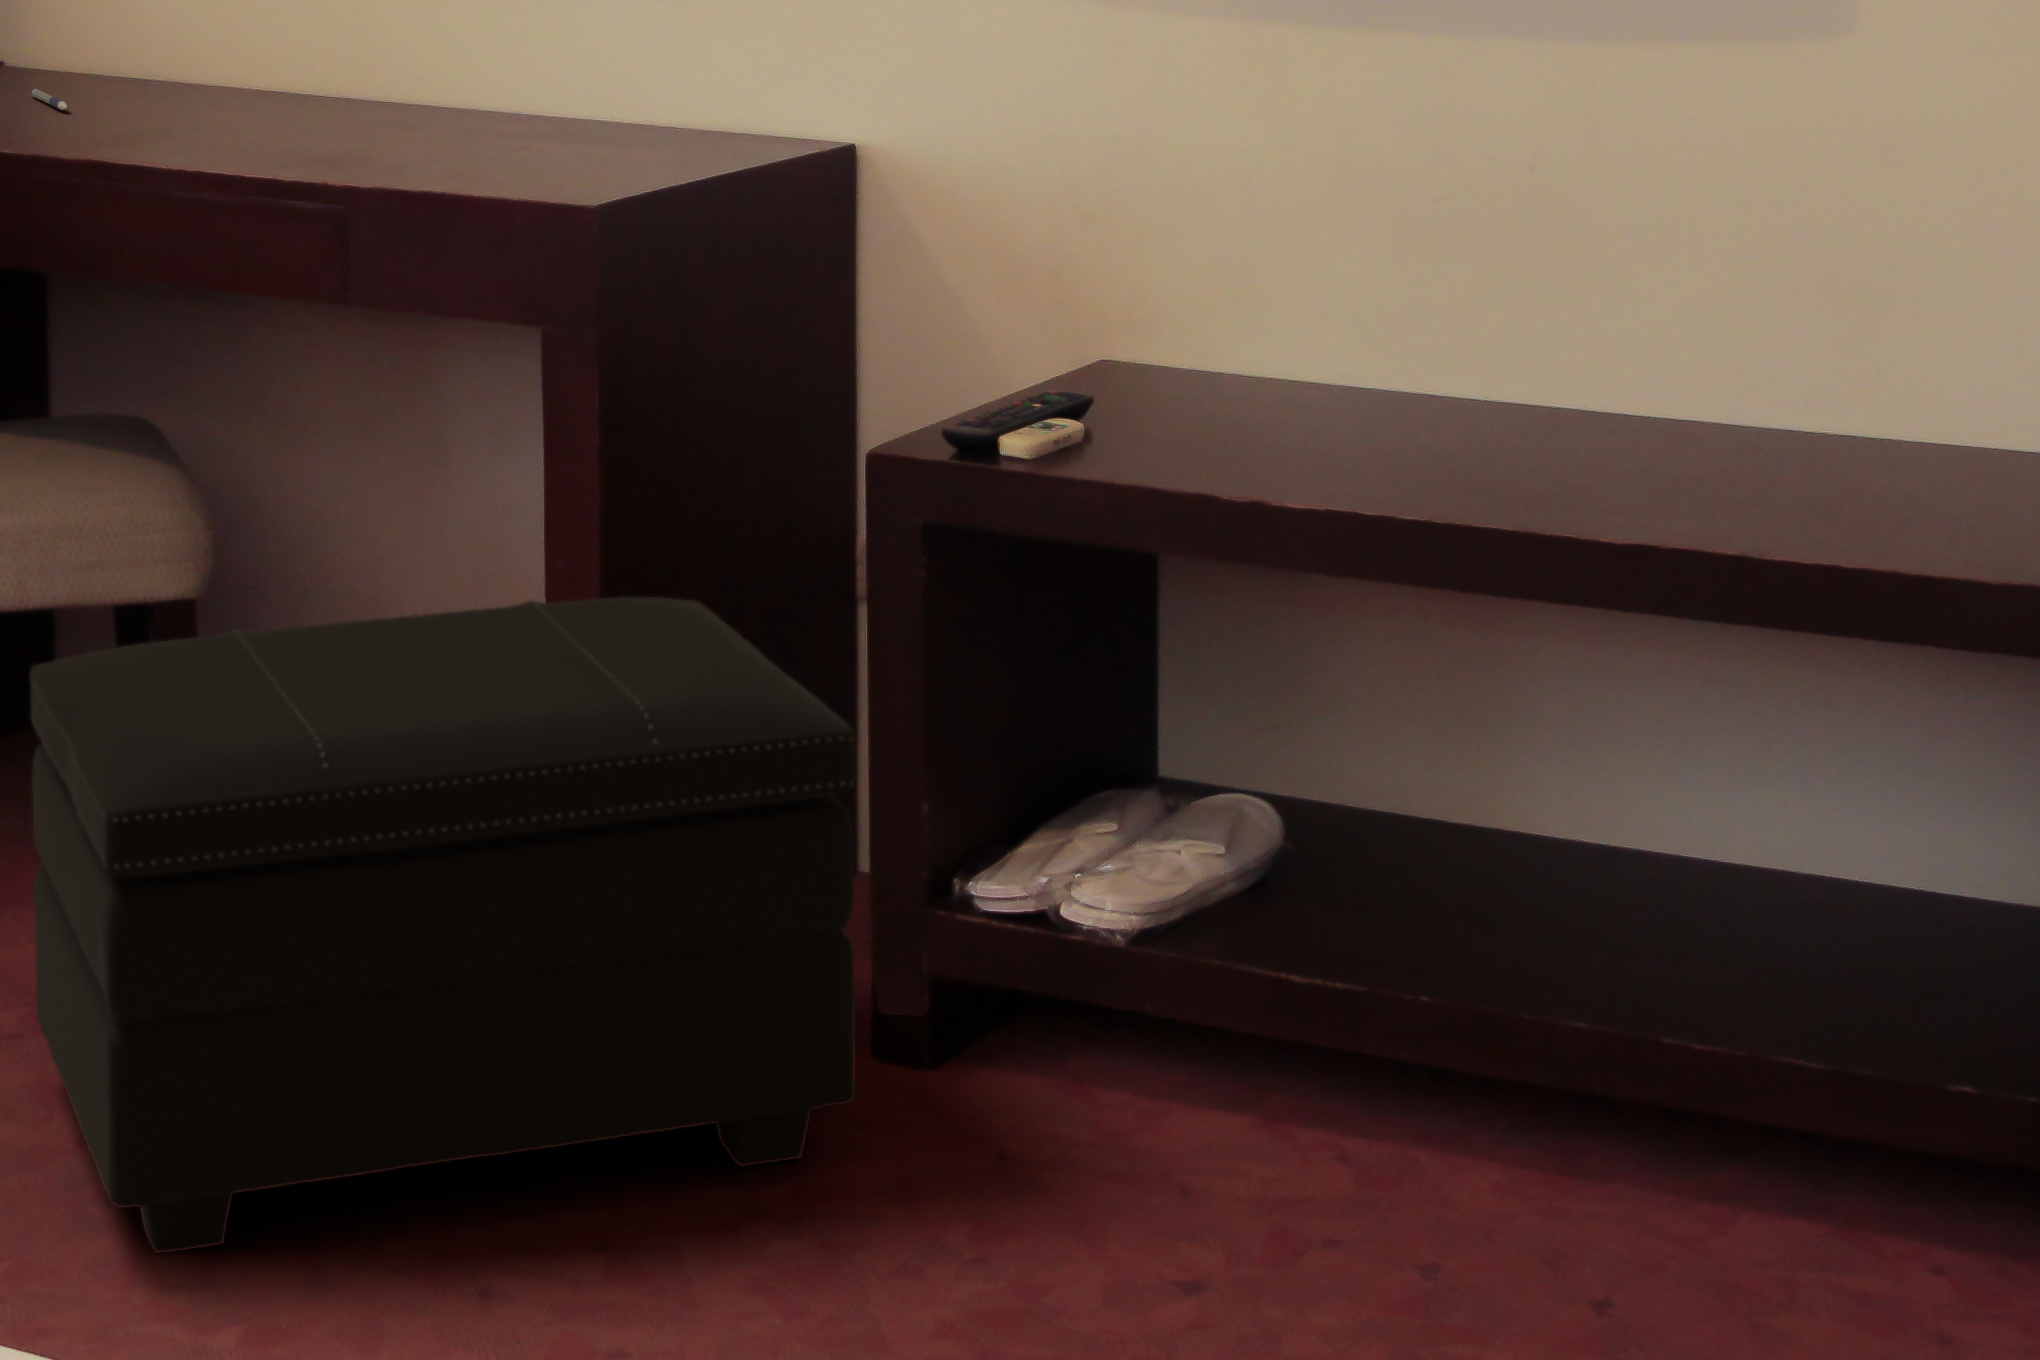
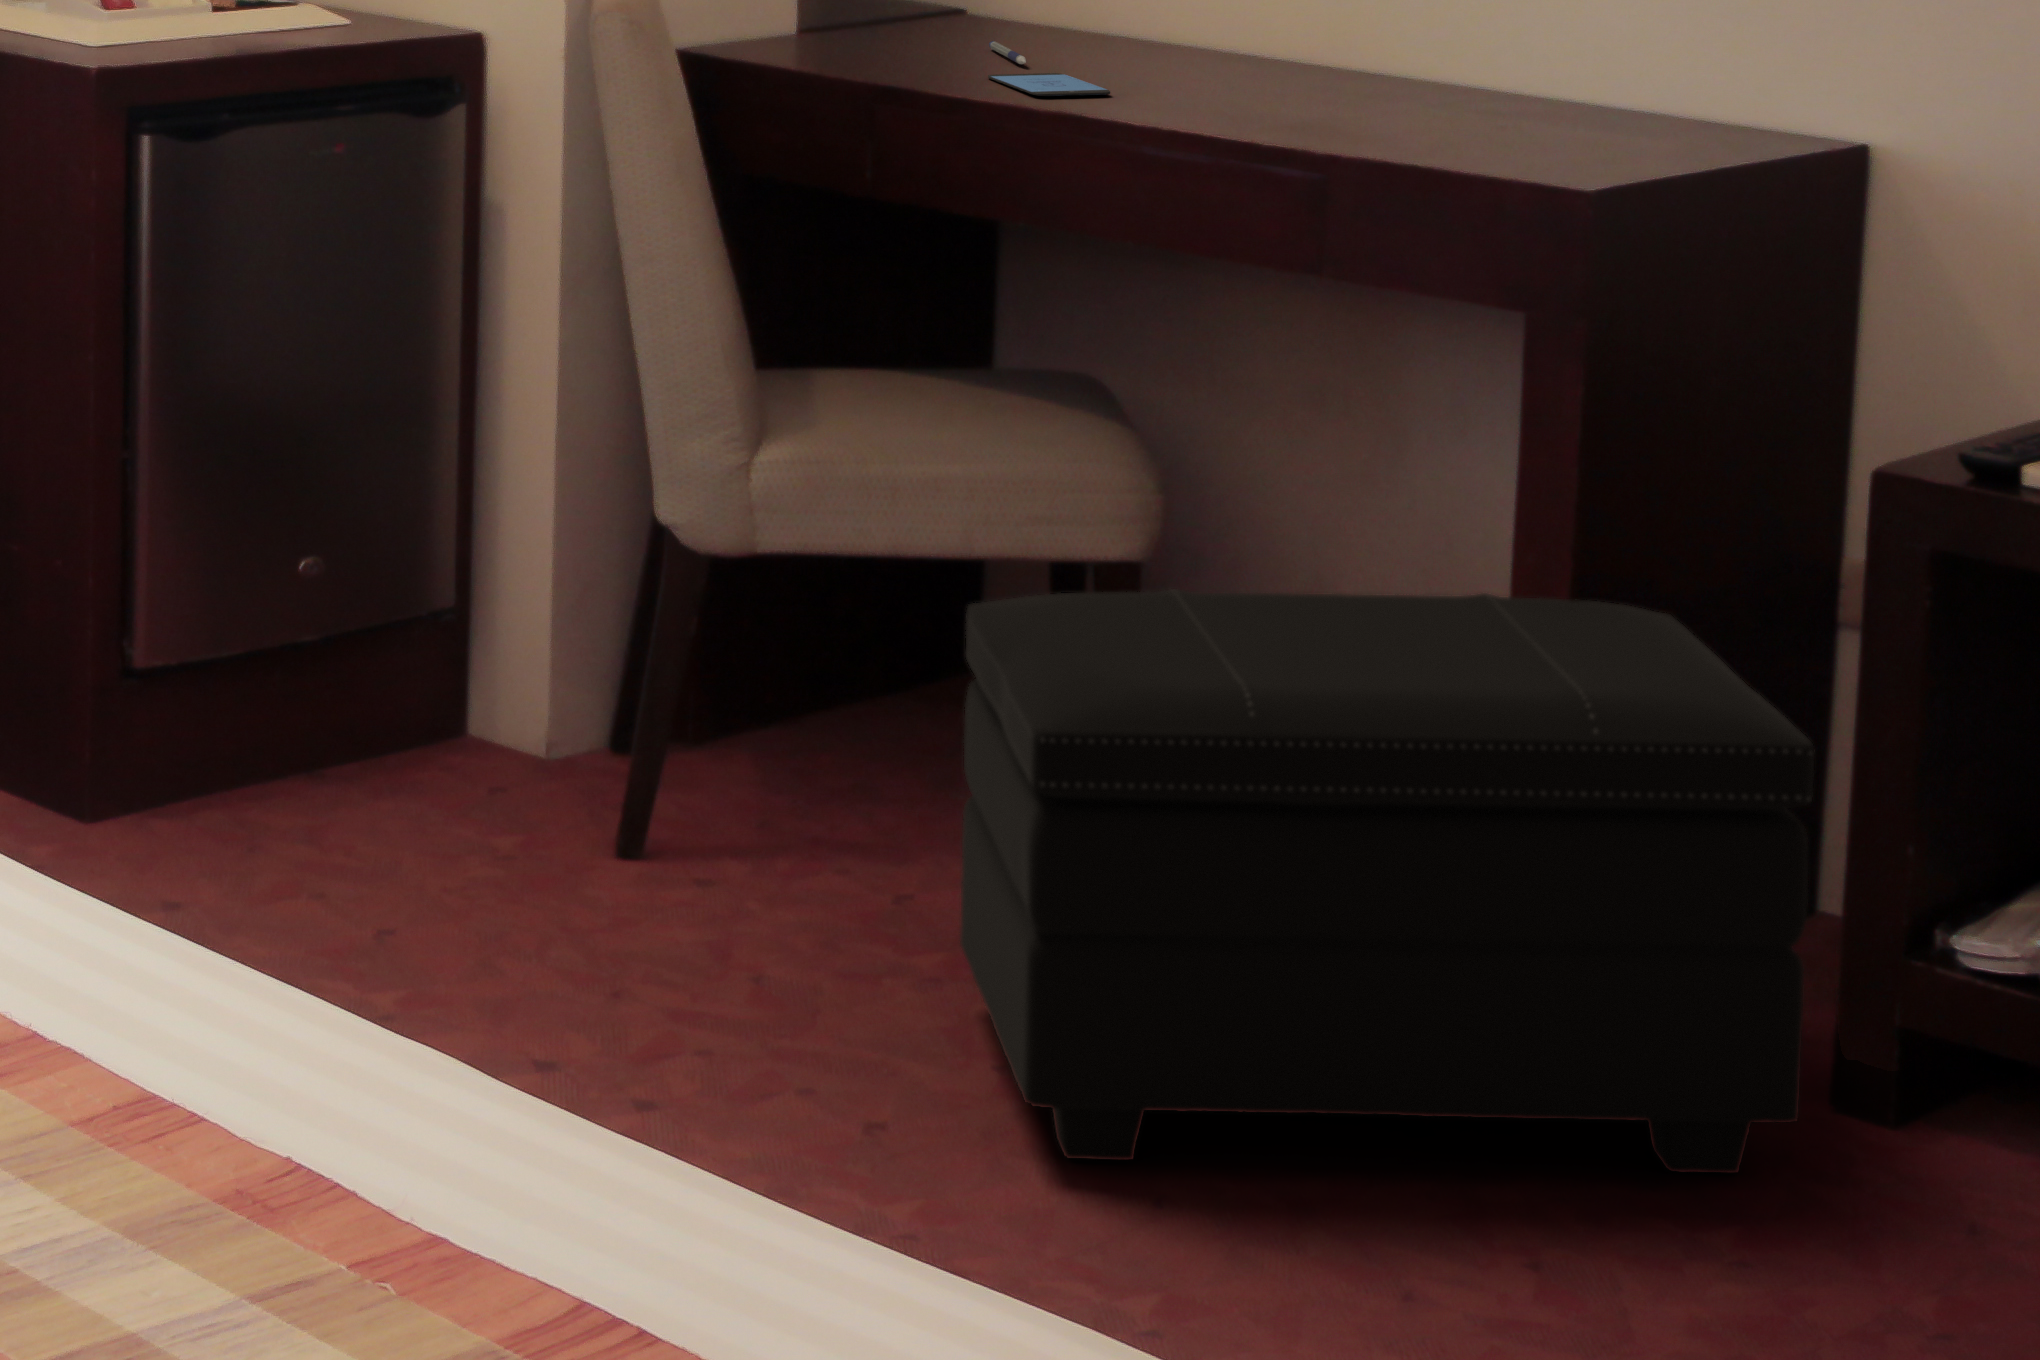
smartphone: none [31,117,150,140] -> present [988,73,1110,96]

